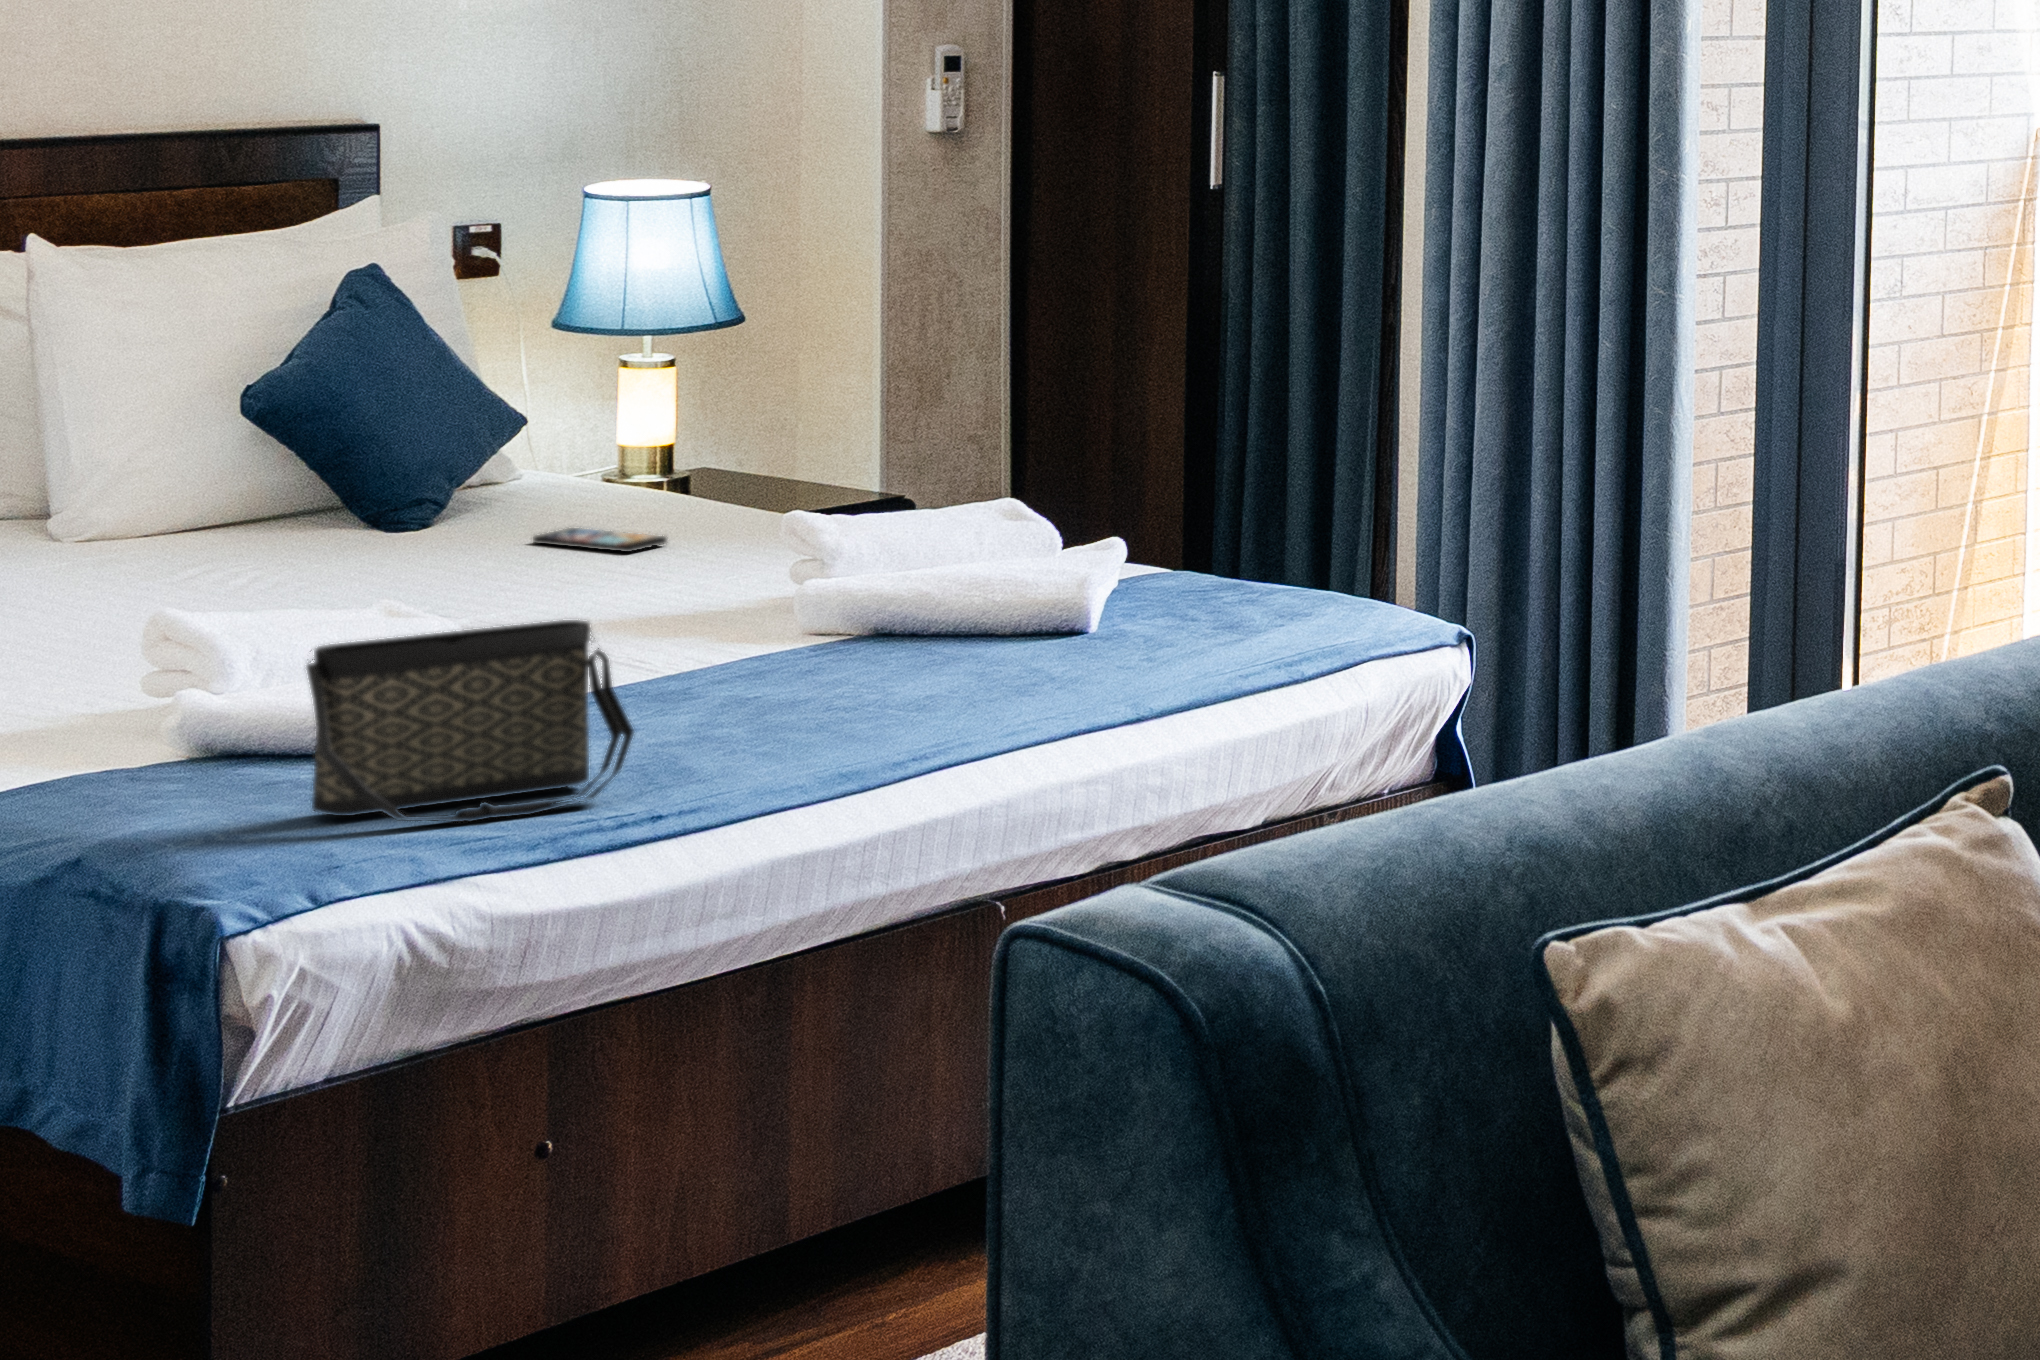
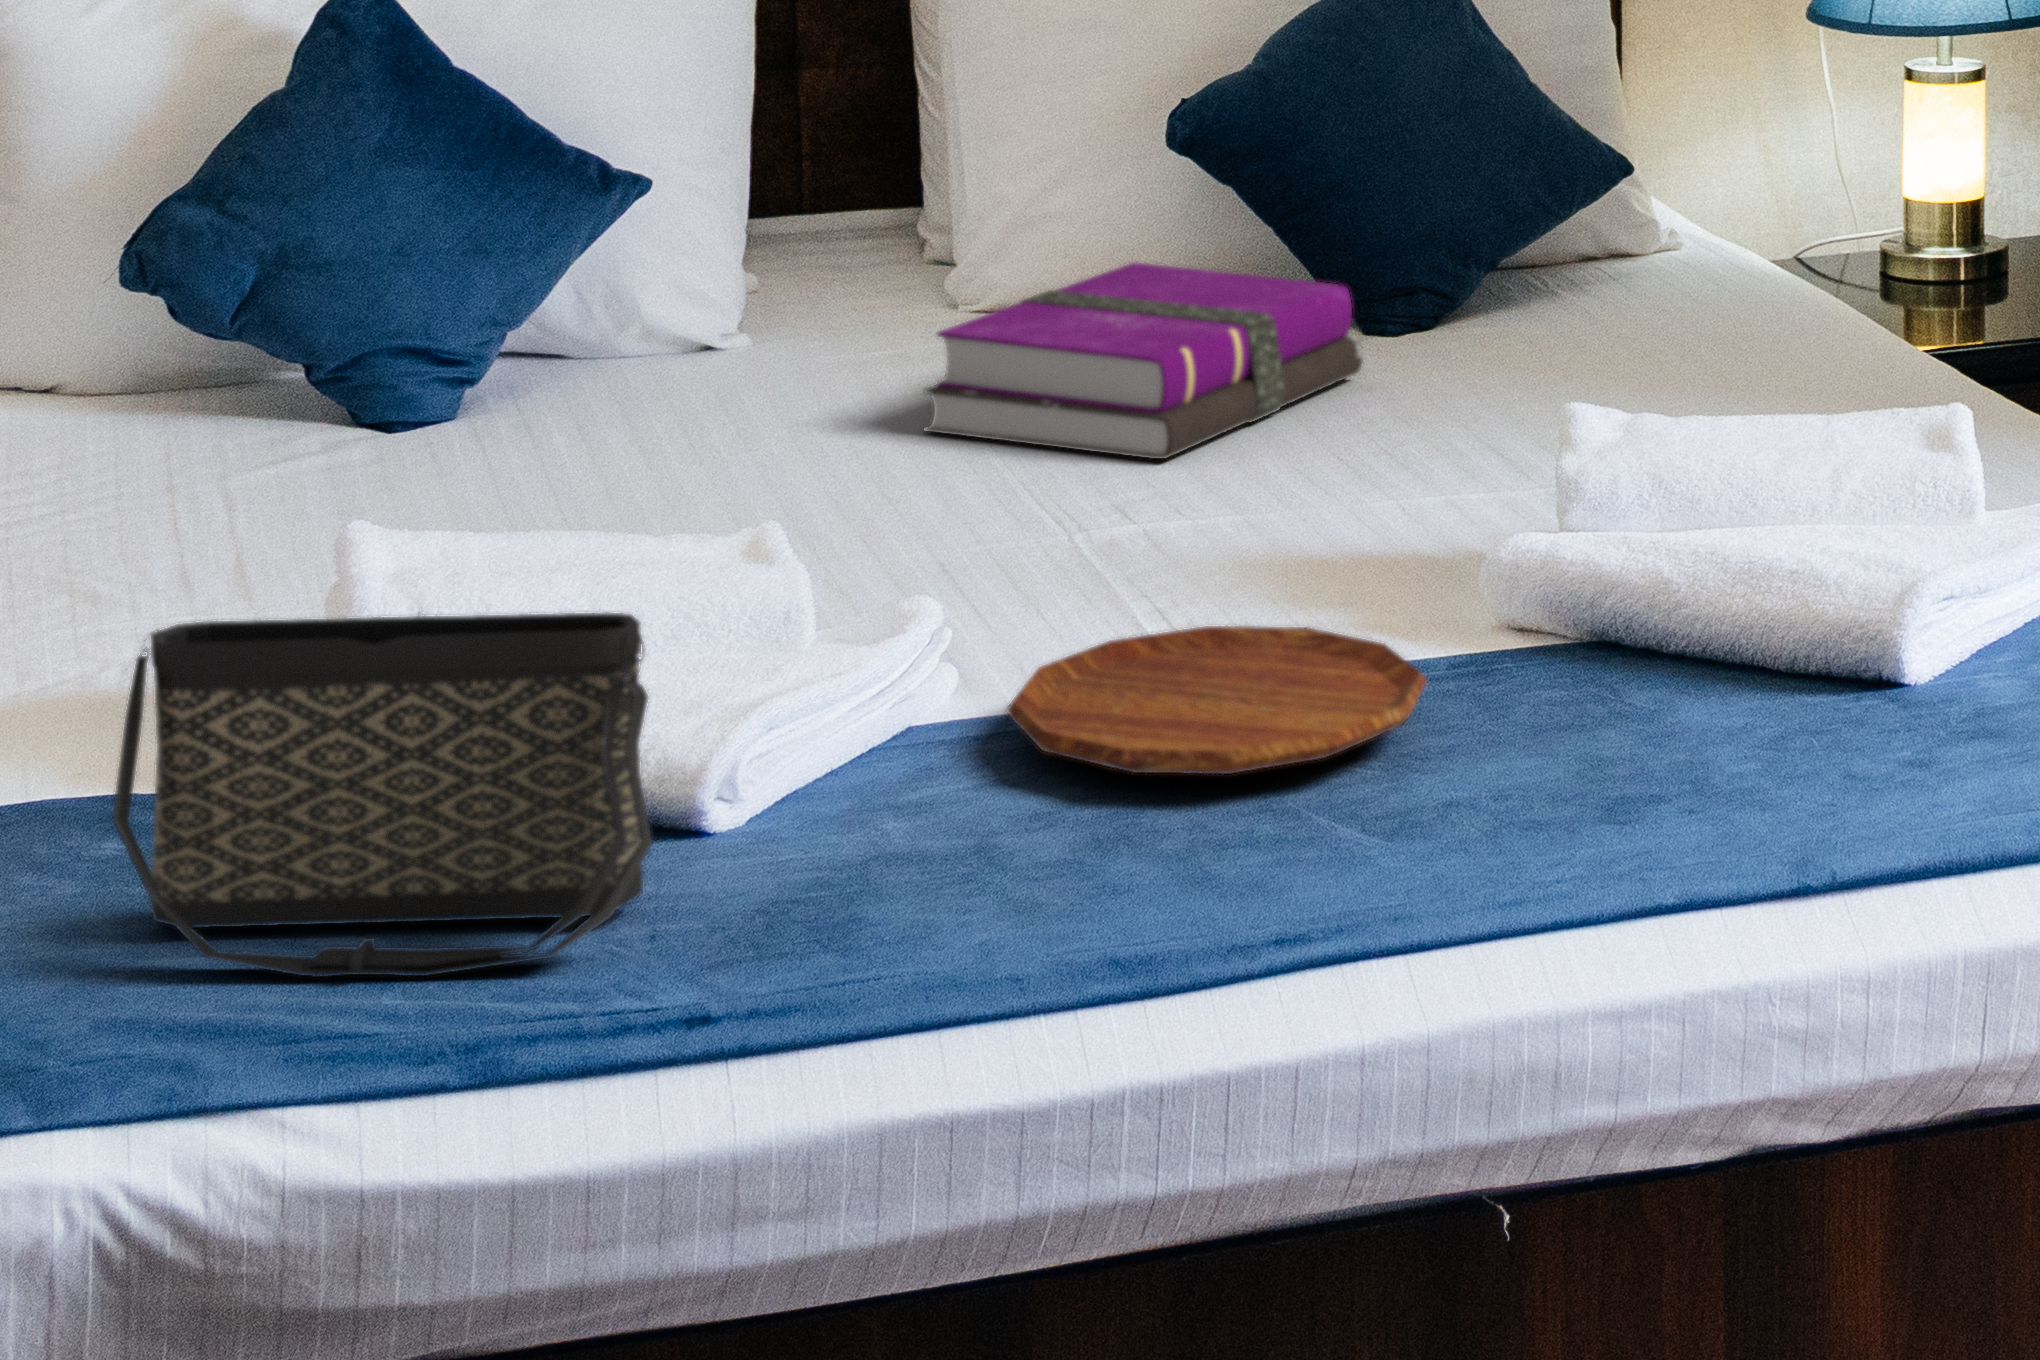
hardback book: none [230,511,466,616] -> present [924,262,1363,459]
smartphone: present [533,528,667,552] -> none [1548,309,1711,365]
tray: none [621,650,873,712] -> present [1007,626,1426,774]

